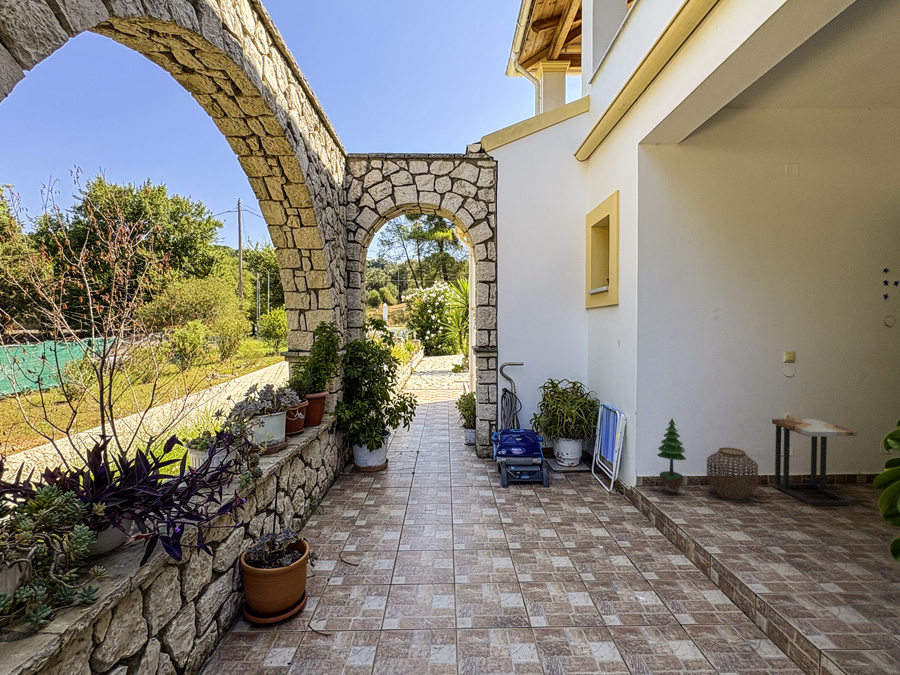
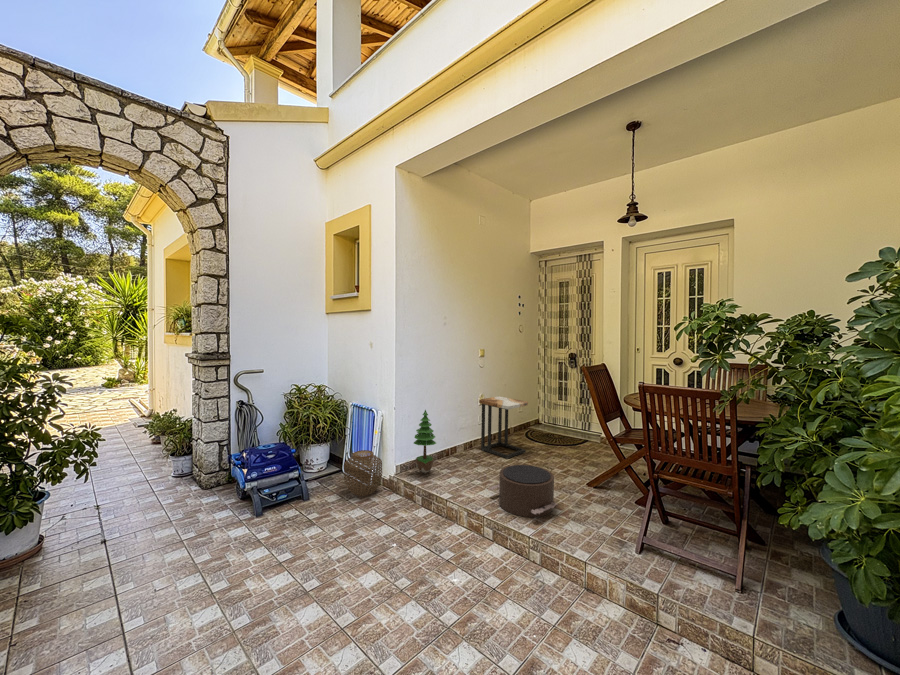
woven basket: present [707,448,758,499] -> present [344,450,382,496]
pouf: none [735,503,834,577] -> present [489,465,558,517]

